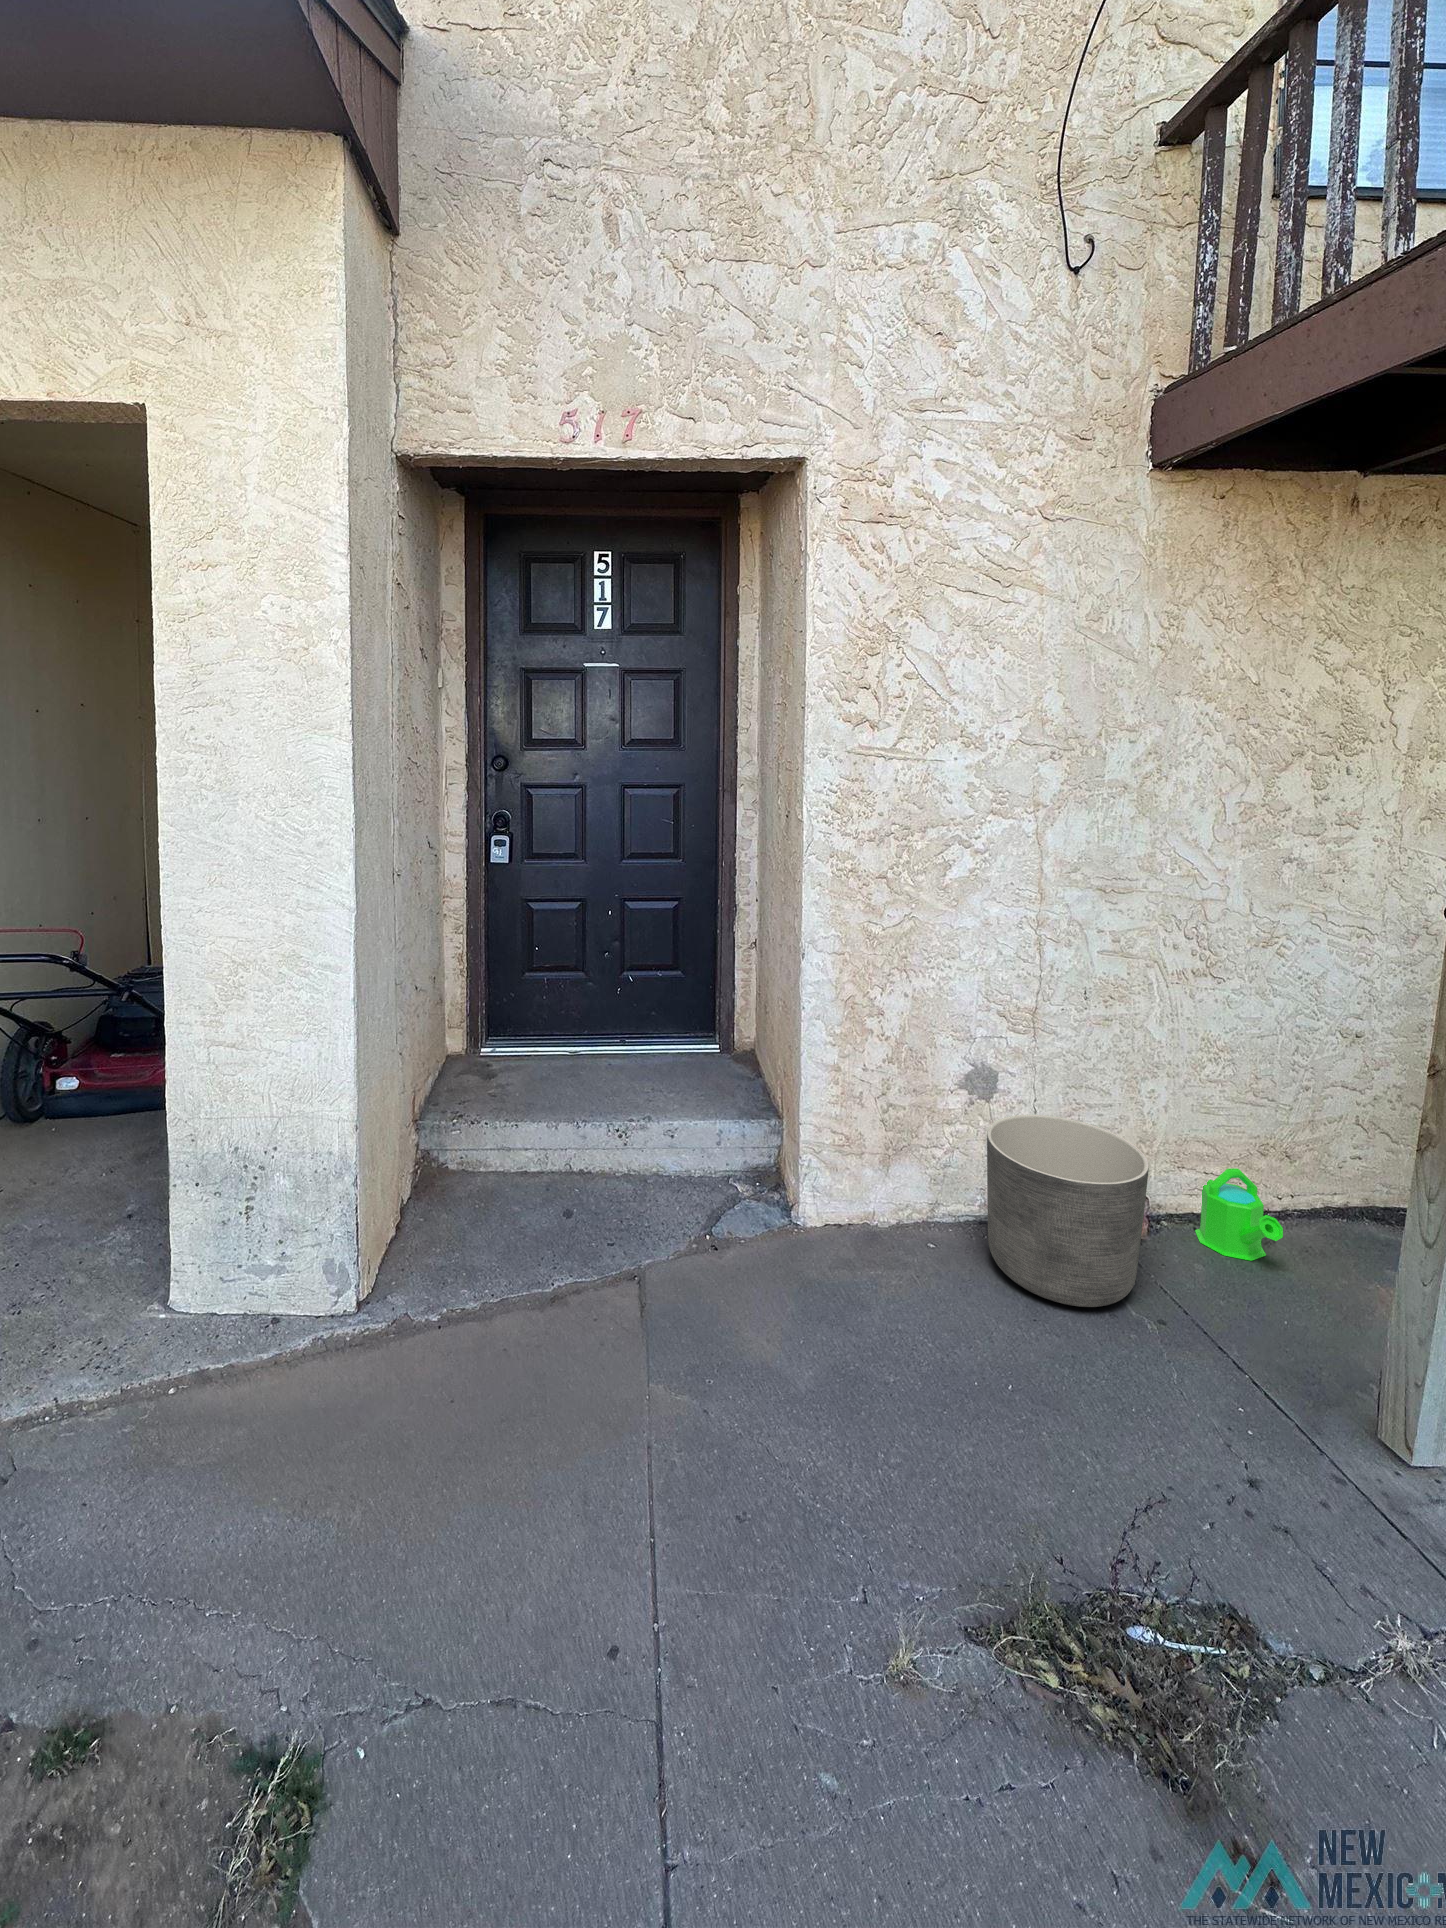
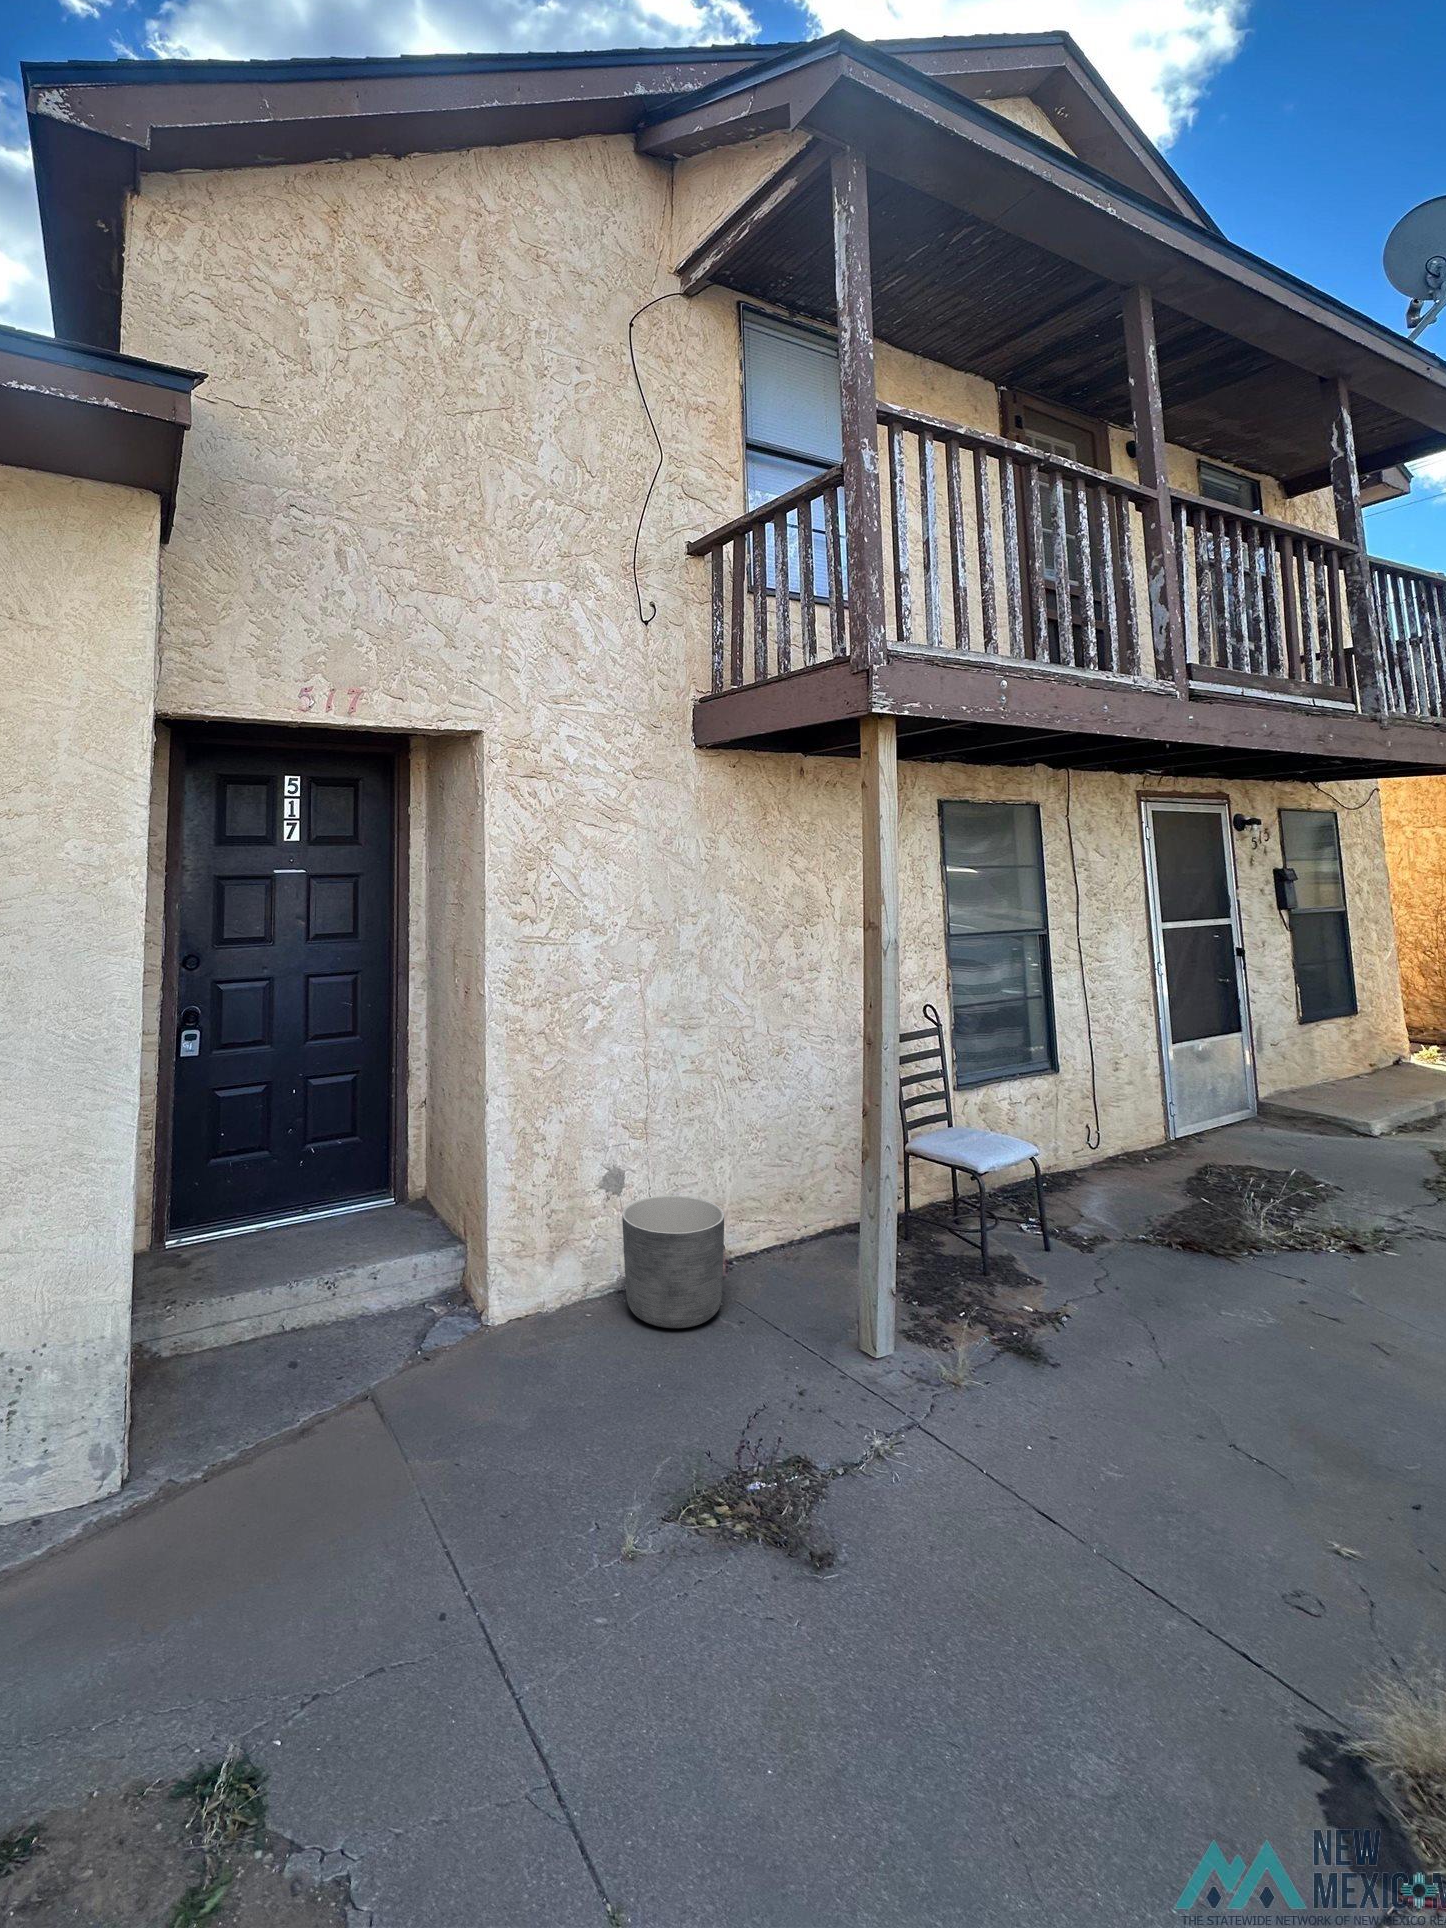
watering can: present [1195,1168,1283,1261] -> none [752,1210,802,1274]

